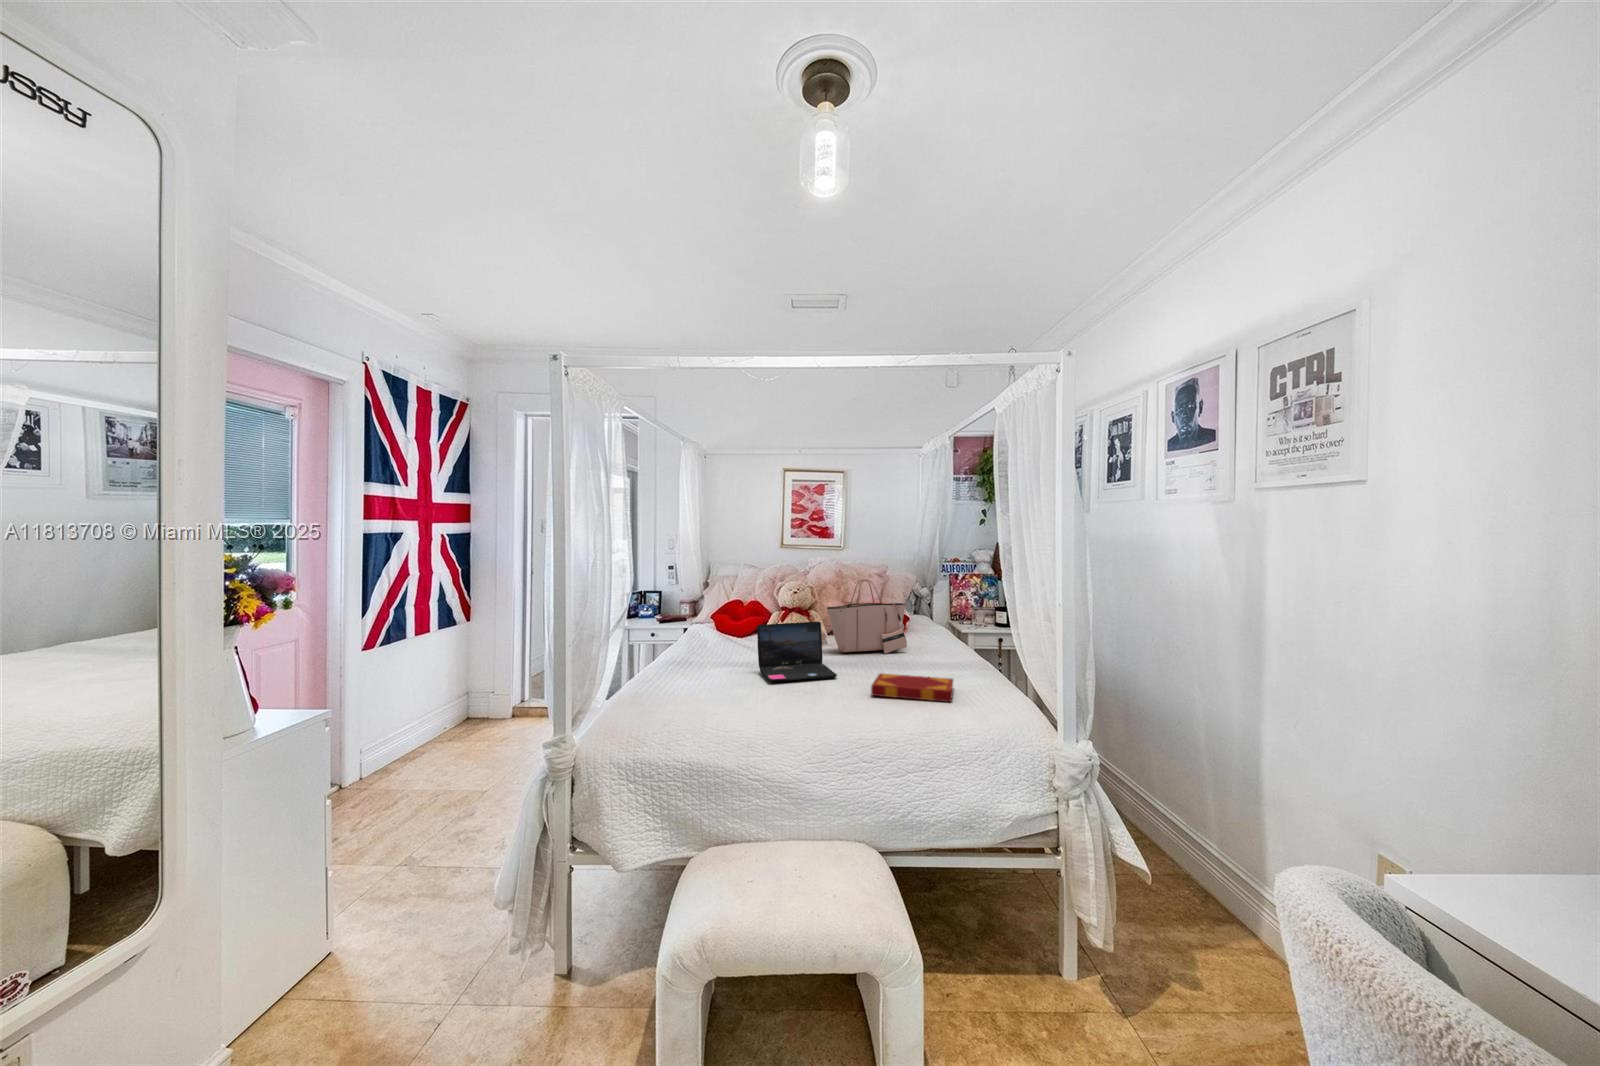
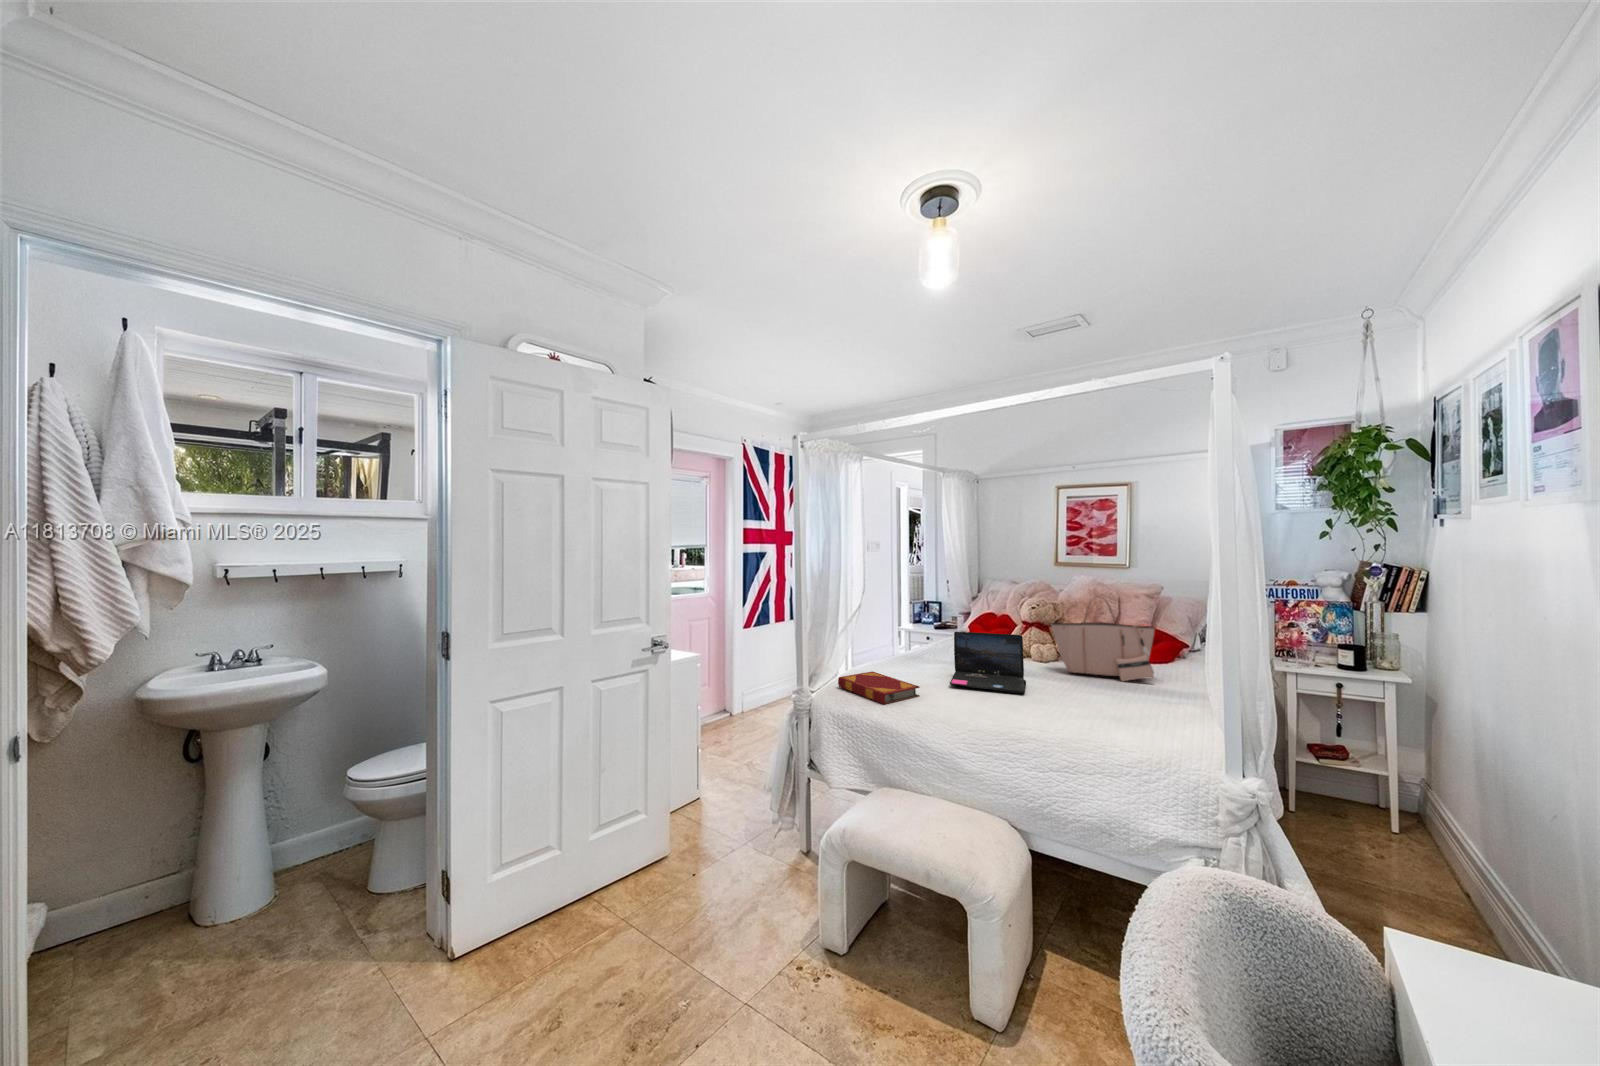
hardback book: present [871,673,954,702] -> present [838,671,920,705]

